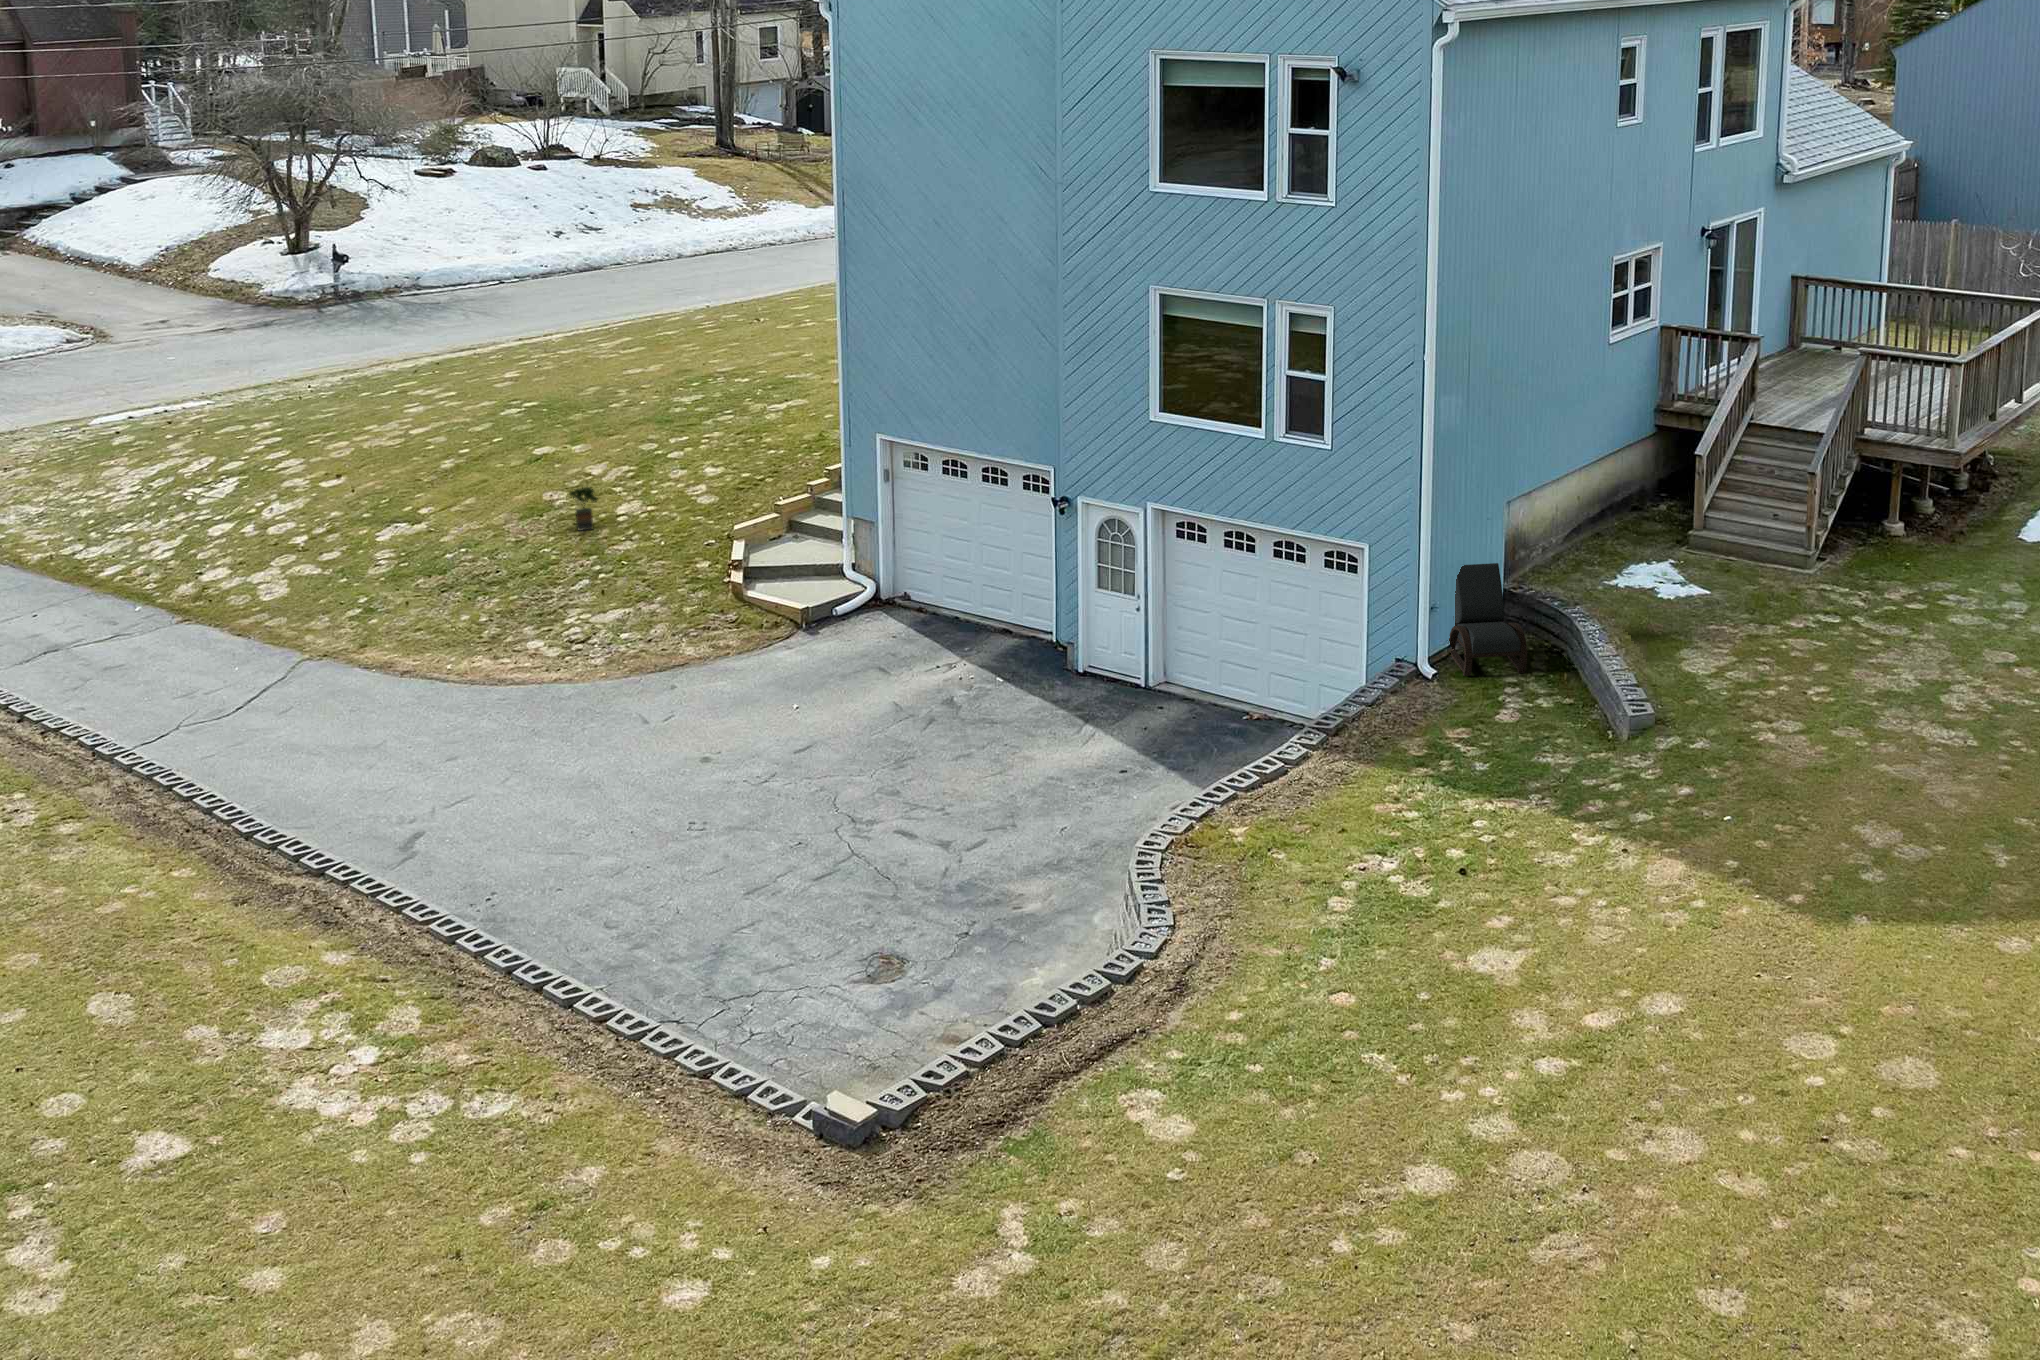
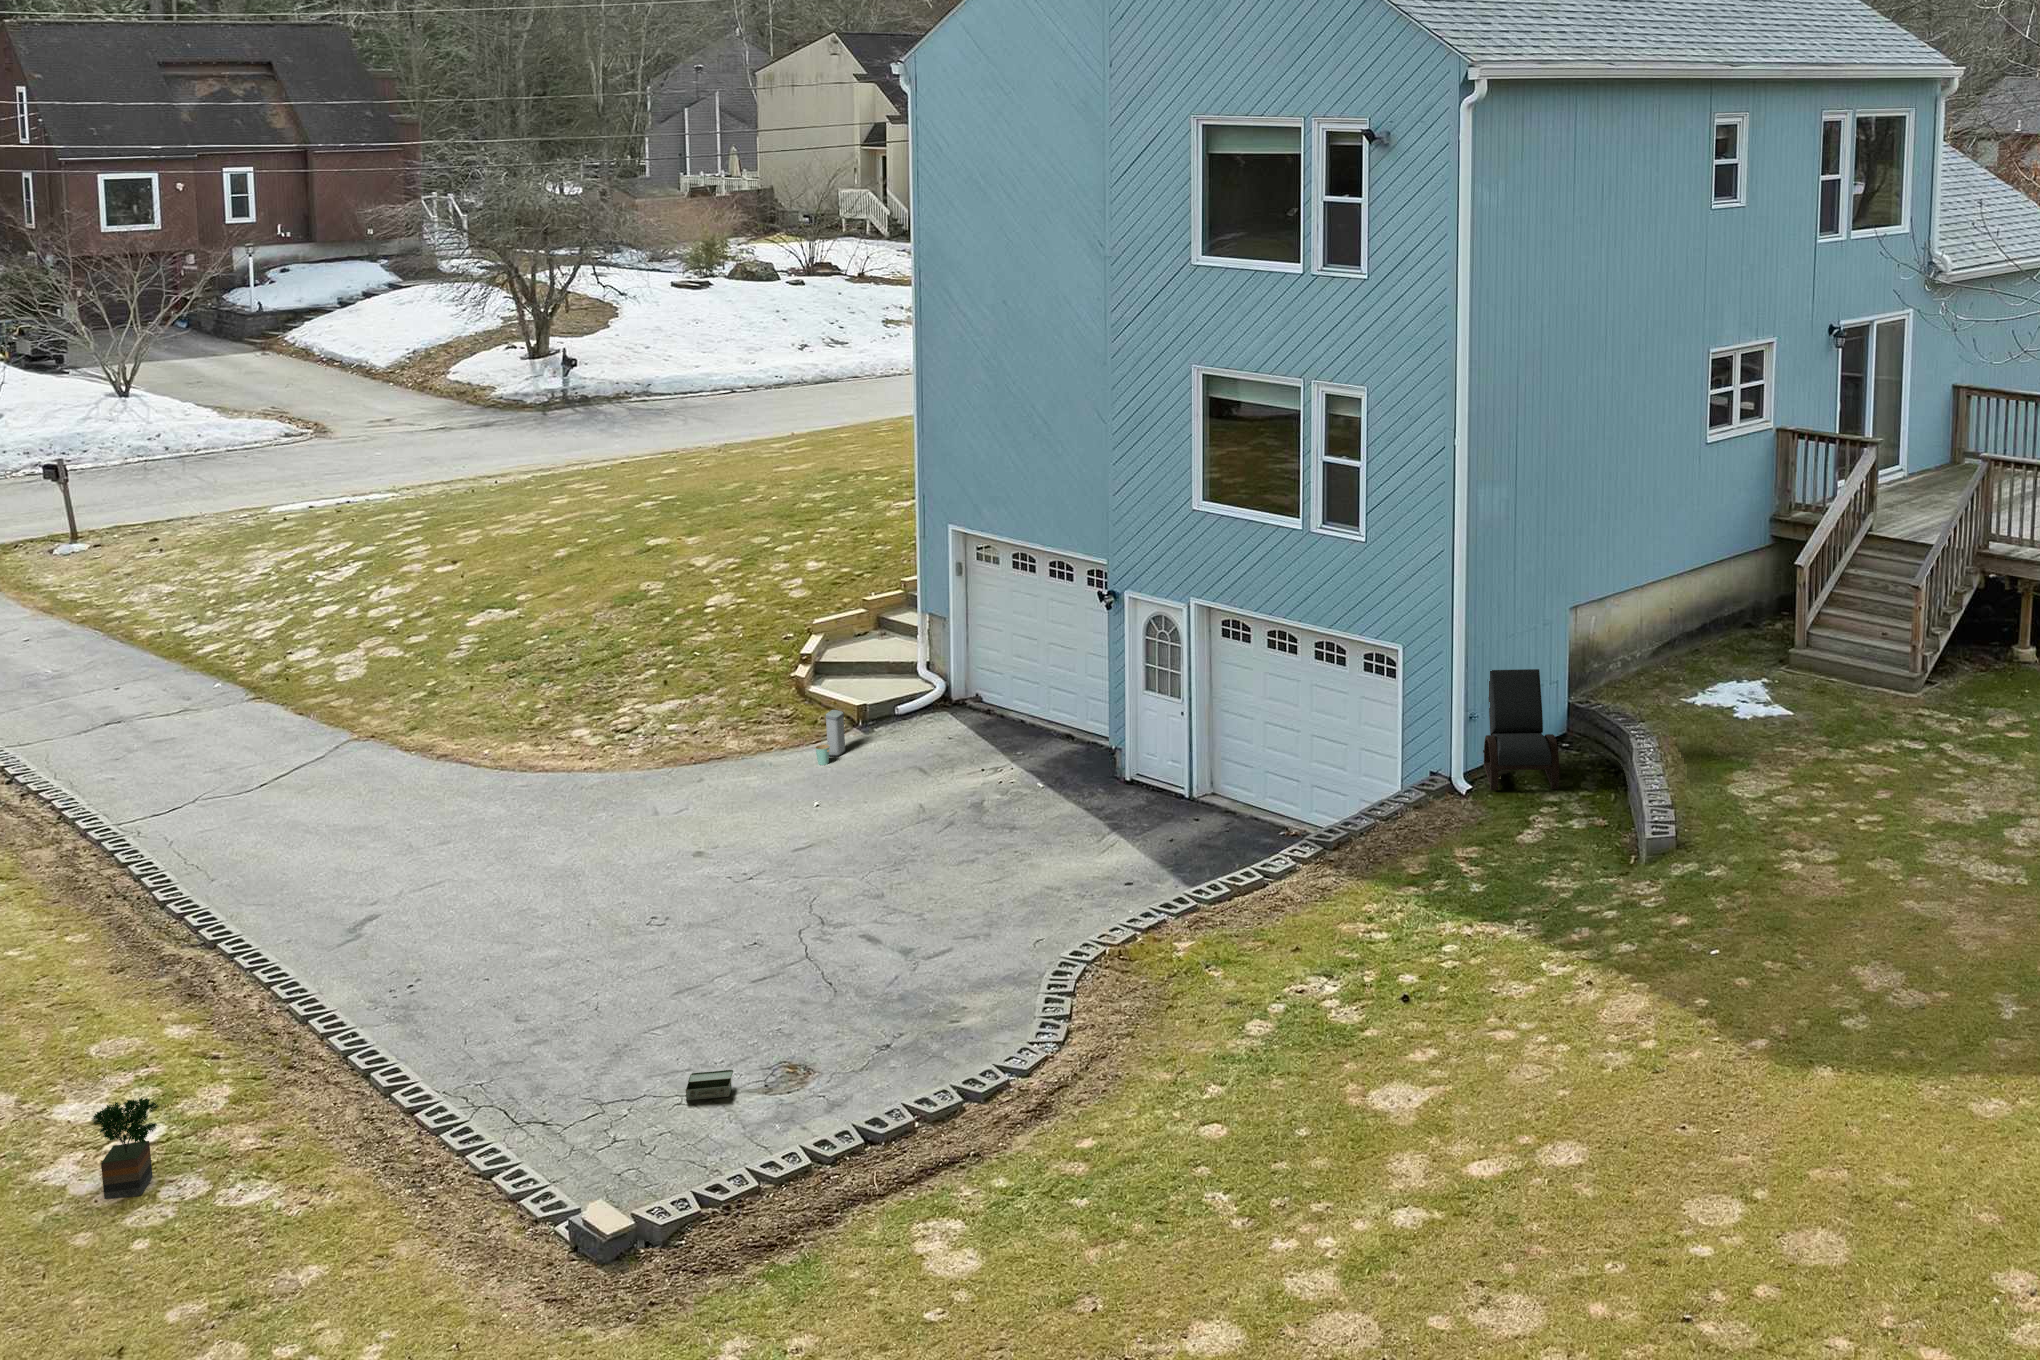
potted tree: present [570,487,598,531] -> present [92,1097,159,1199]
trash can: none [781,618,805,672] -> present [815,710,845,765]
toolbox: none [827,968,868,998] -> present [686,1070,733,1100]

